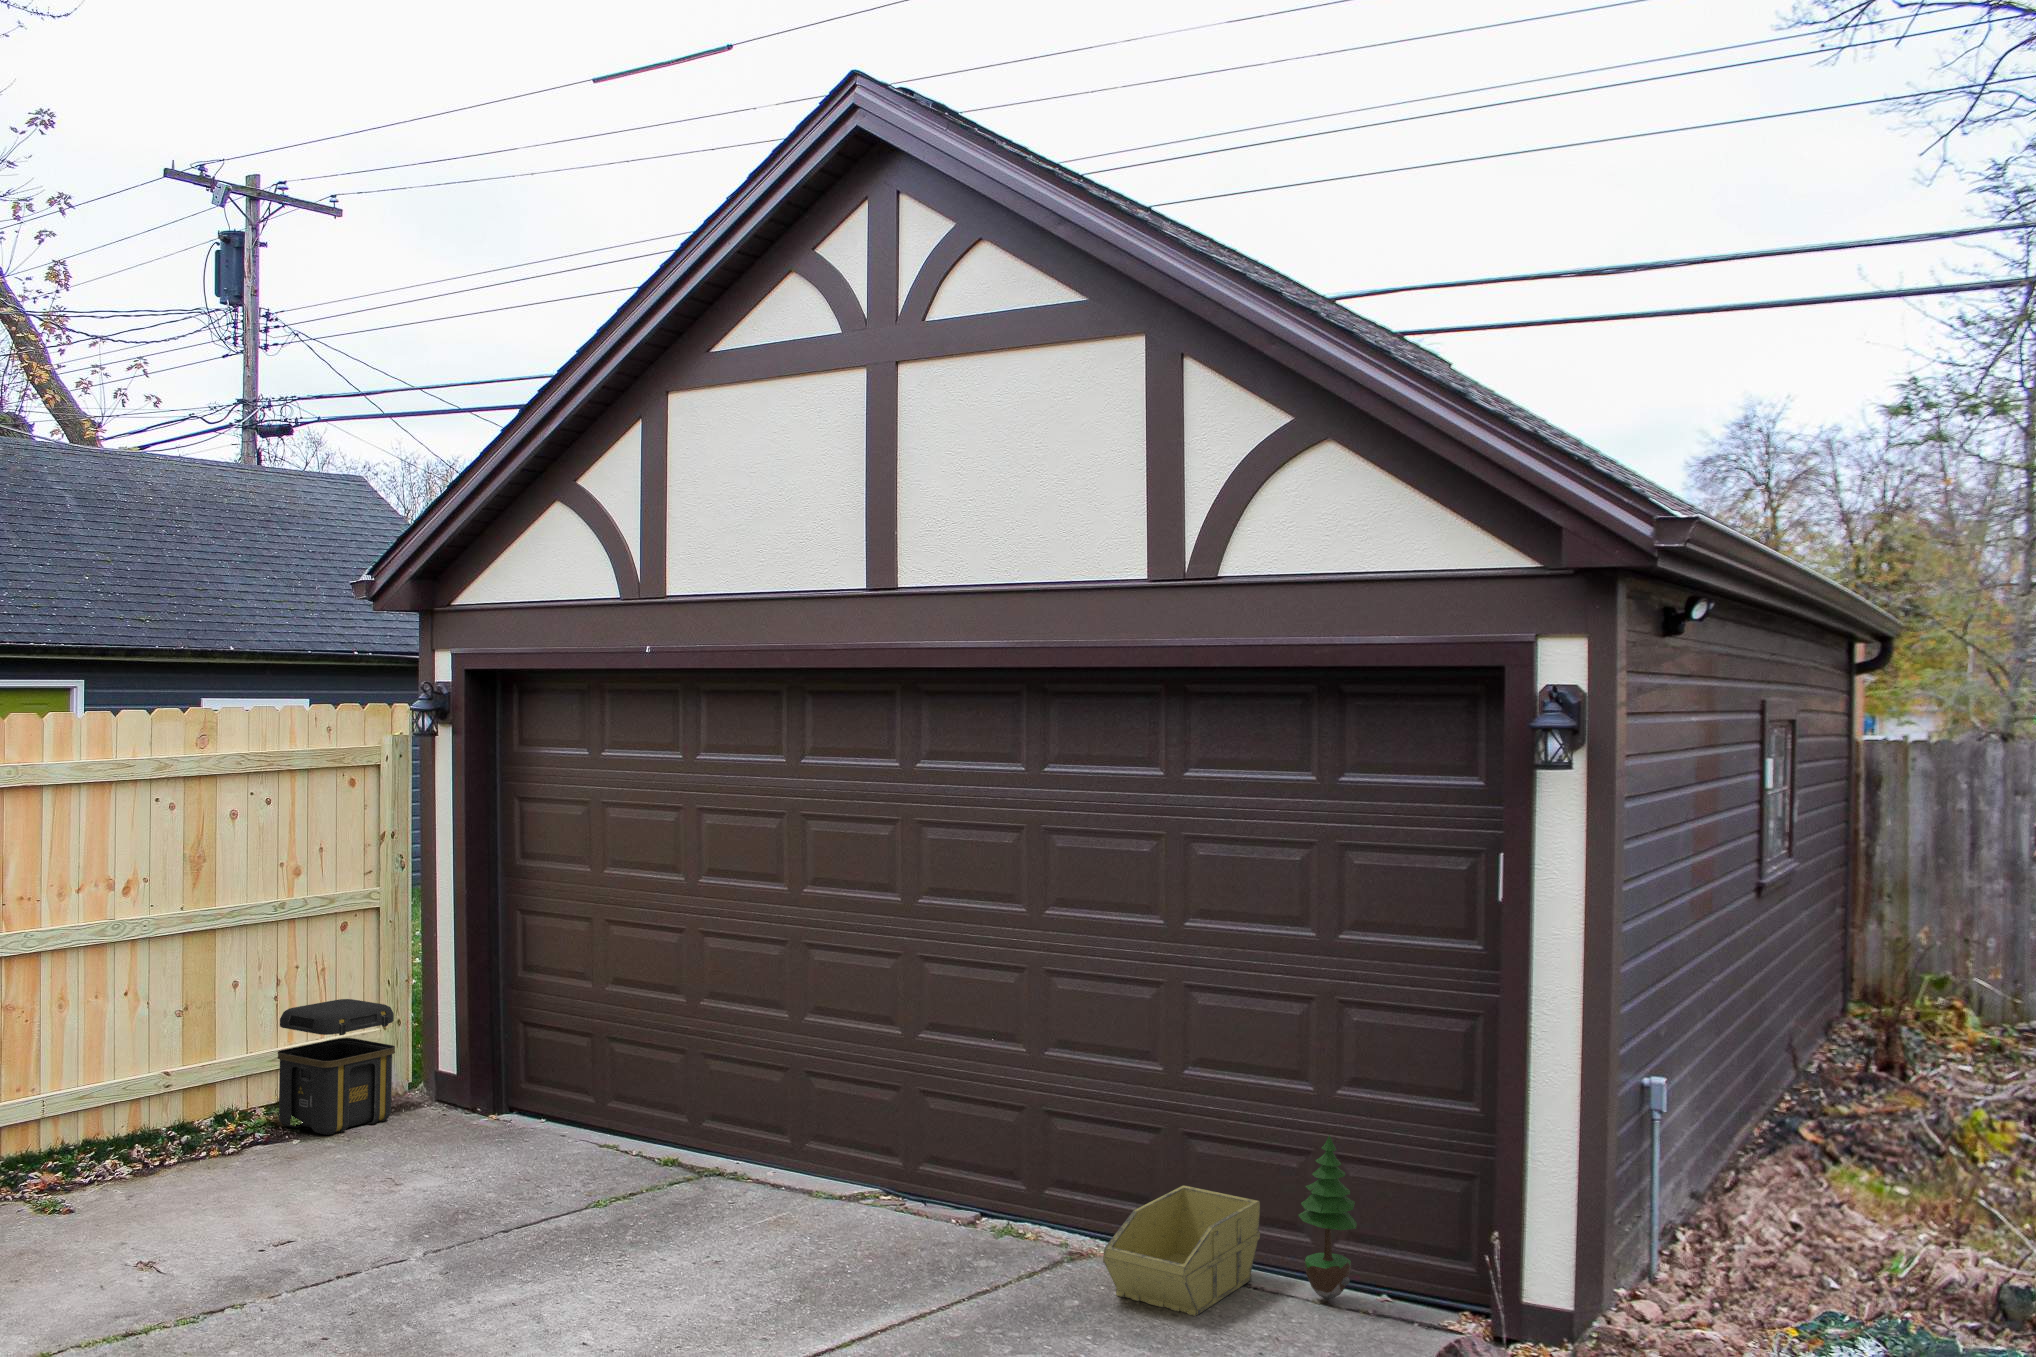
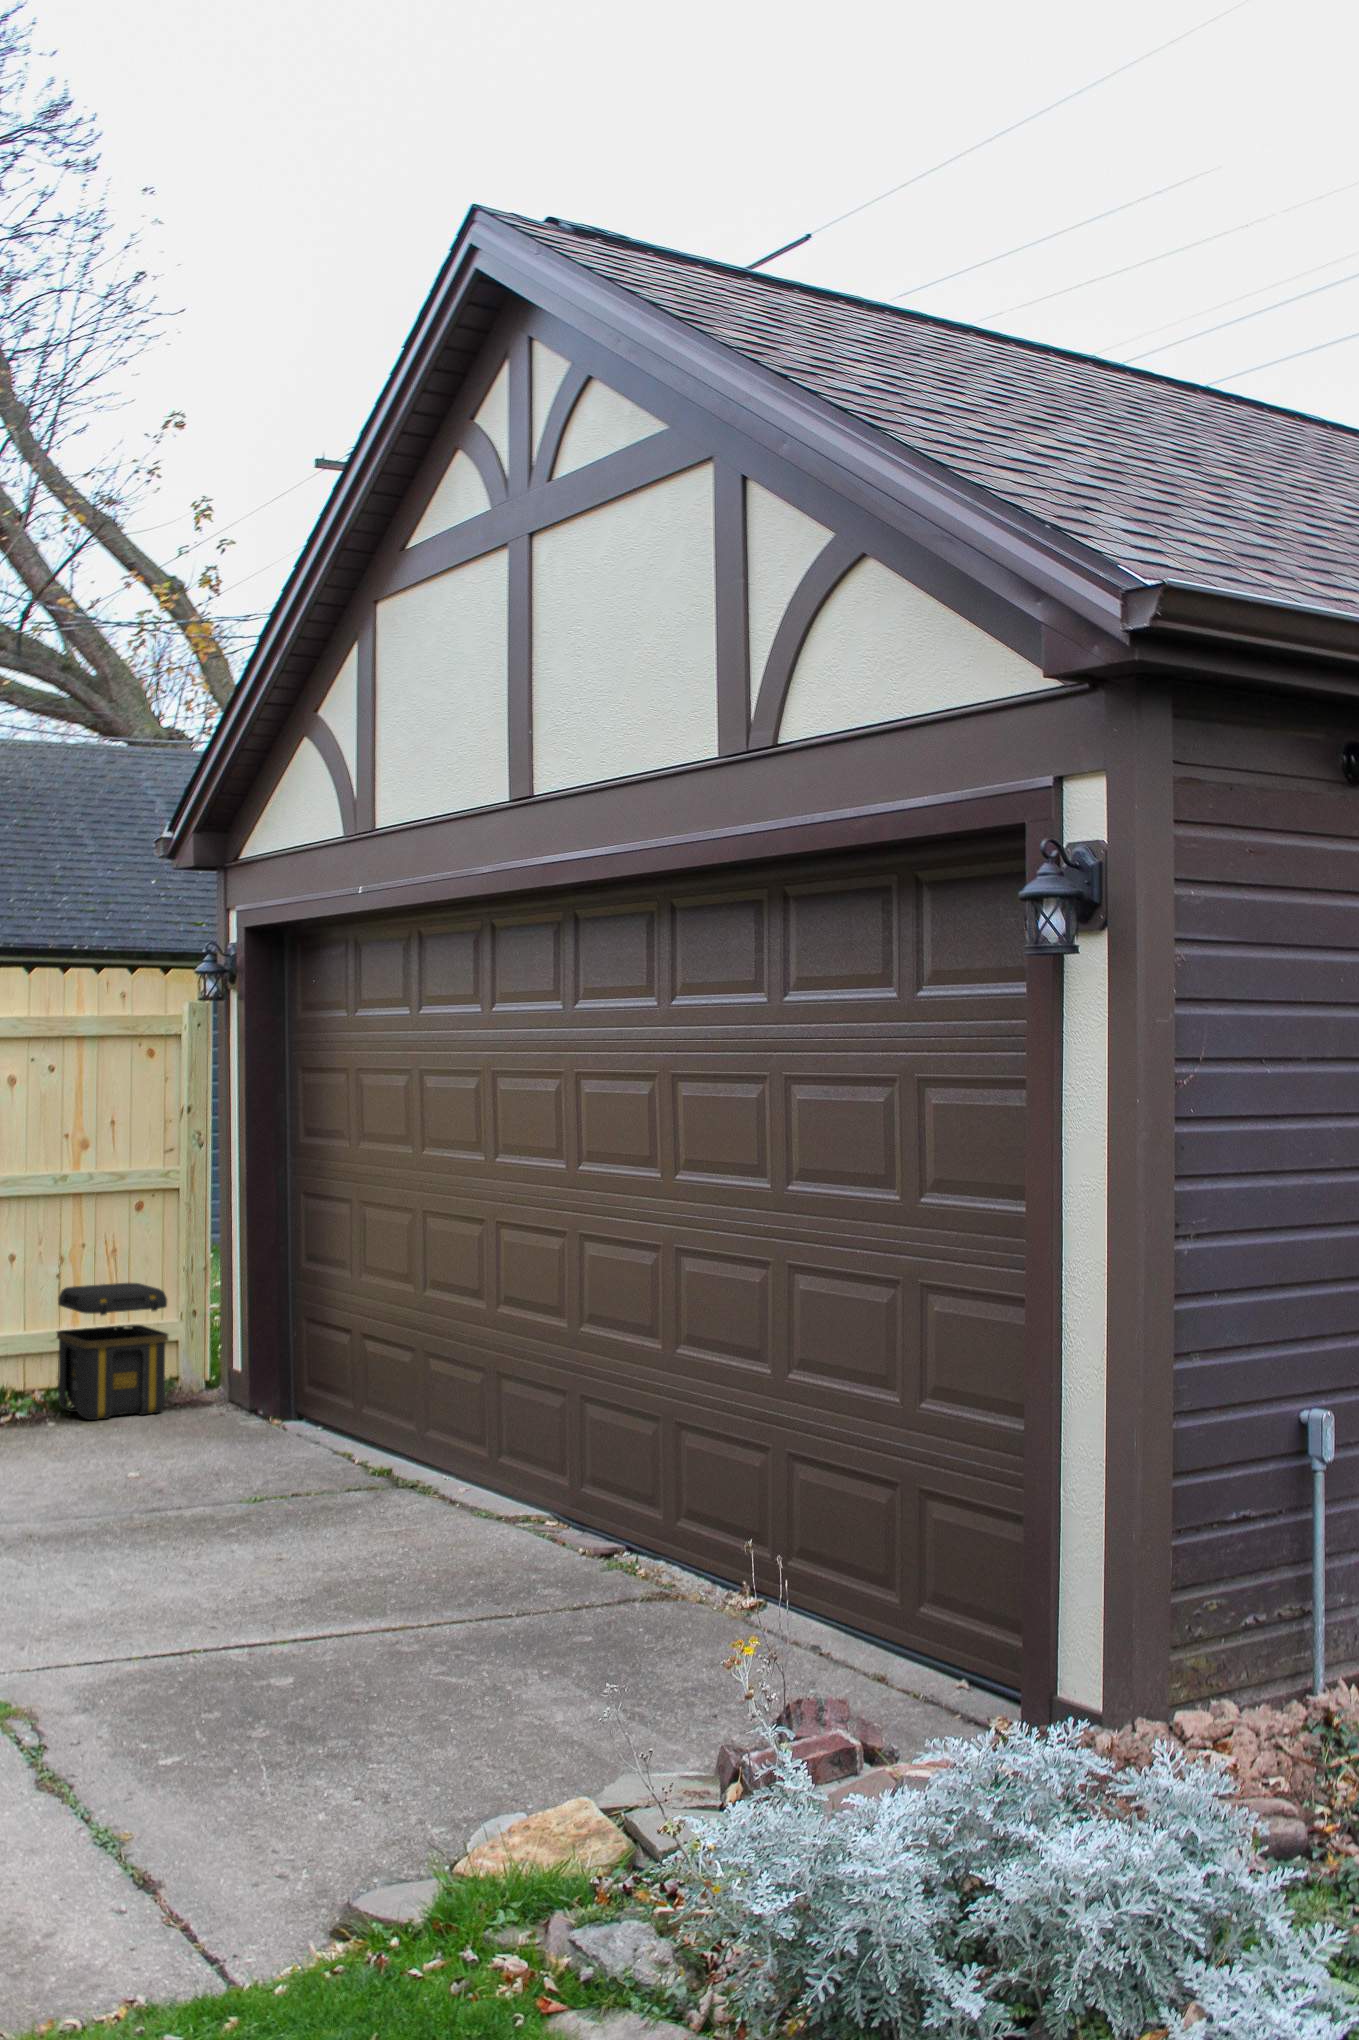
potted tree: present [1298,1135,1357,1300] -> none [853,1461,929,1675]
storage bin: present [1103,1185,1260,1316] -> none [620,1524,850,1669]

